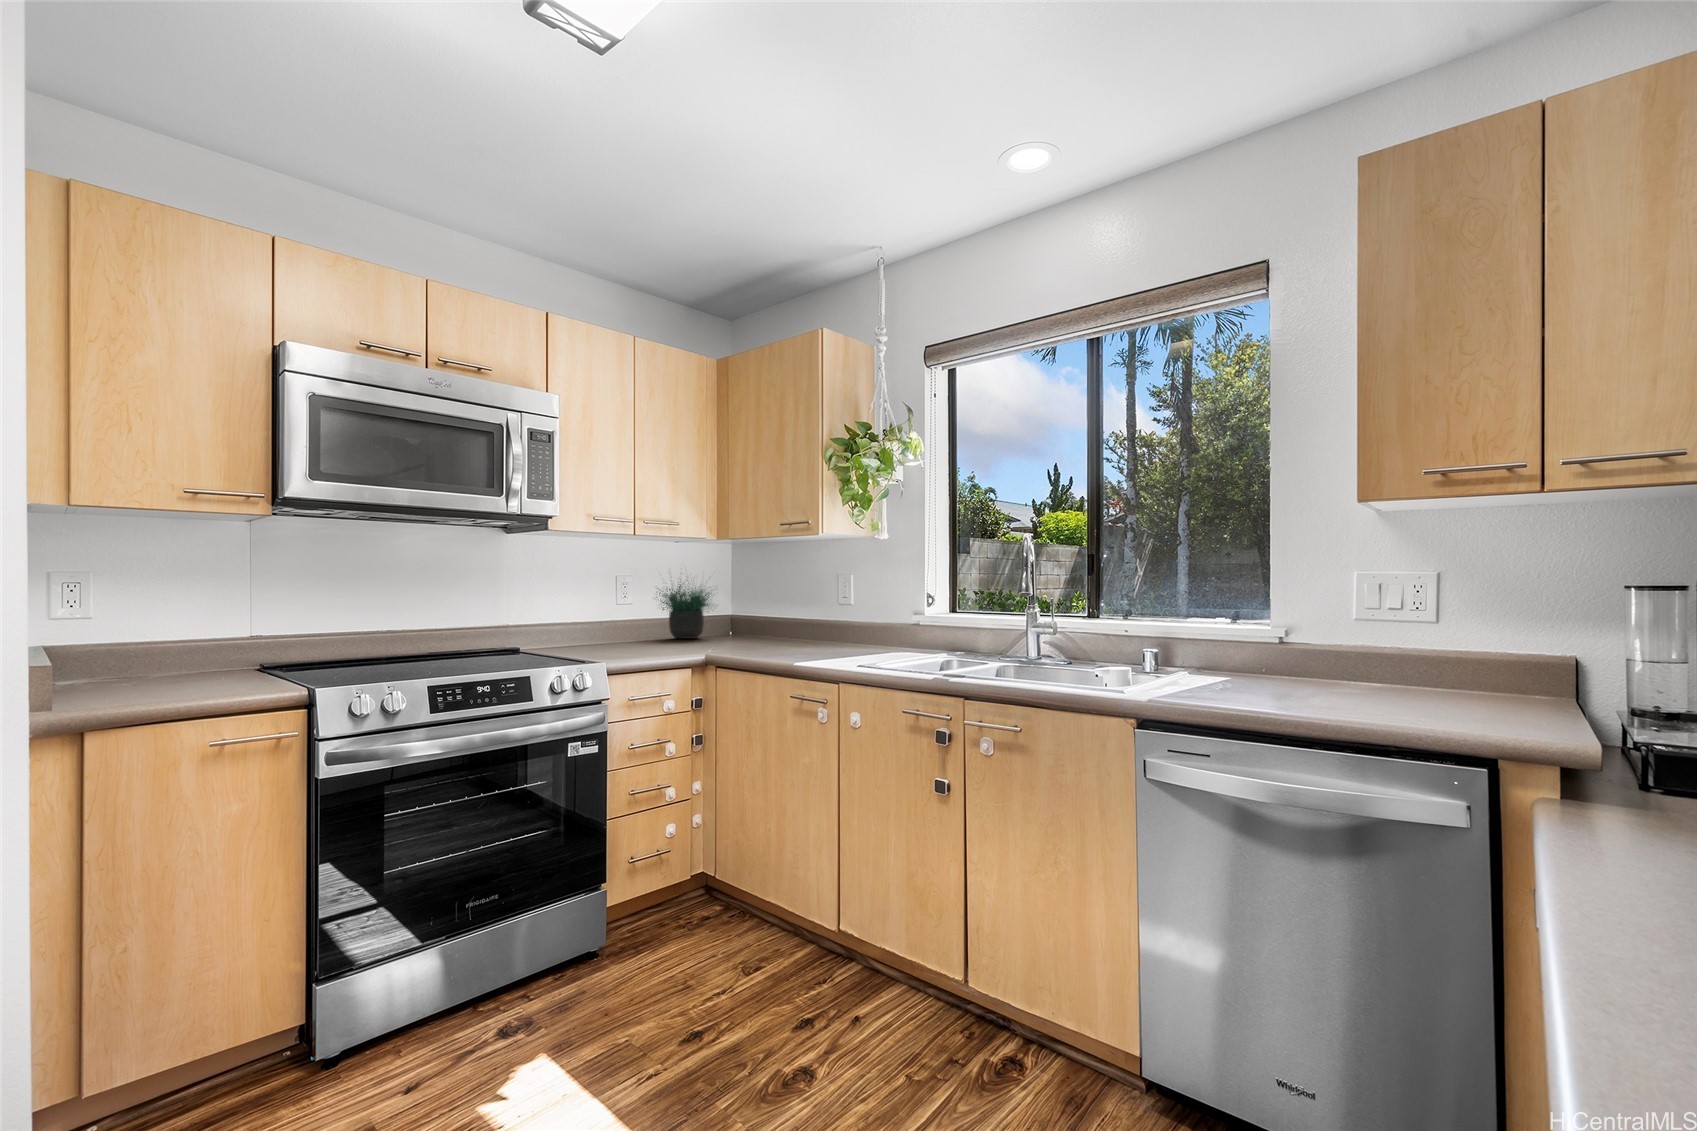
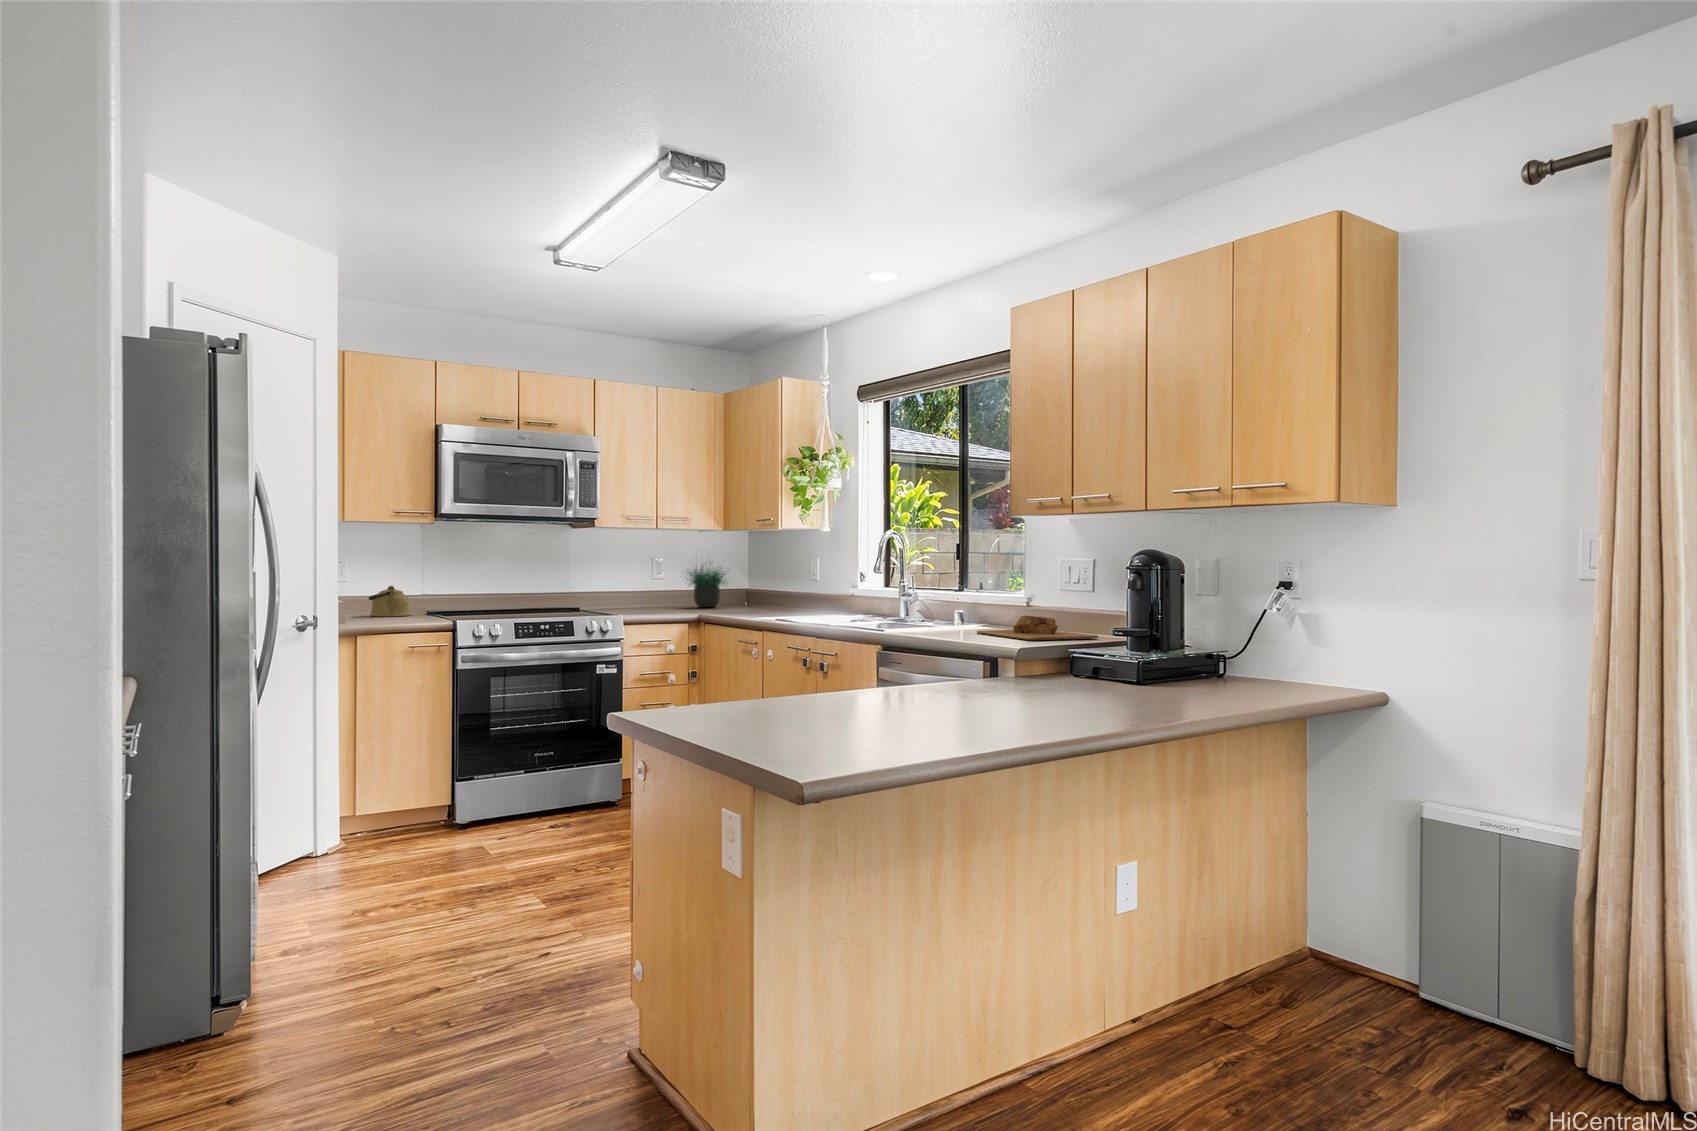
kettle: none [140,625,230,682] -> present [368,586,412,616]
cutting board: none [1269,665,1511,715] -> present [977,616,1098,640]

